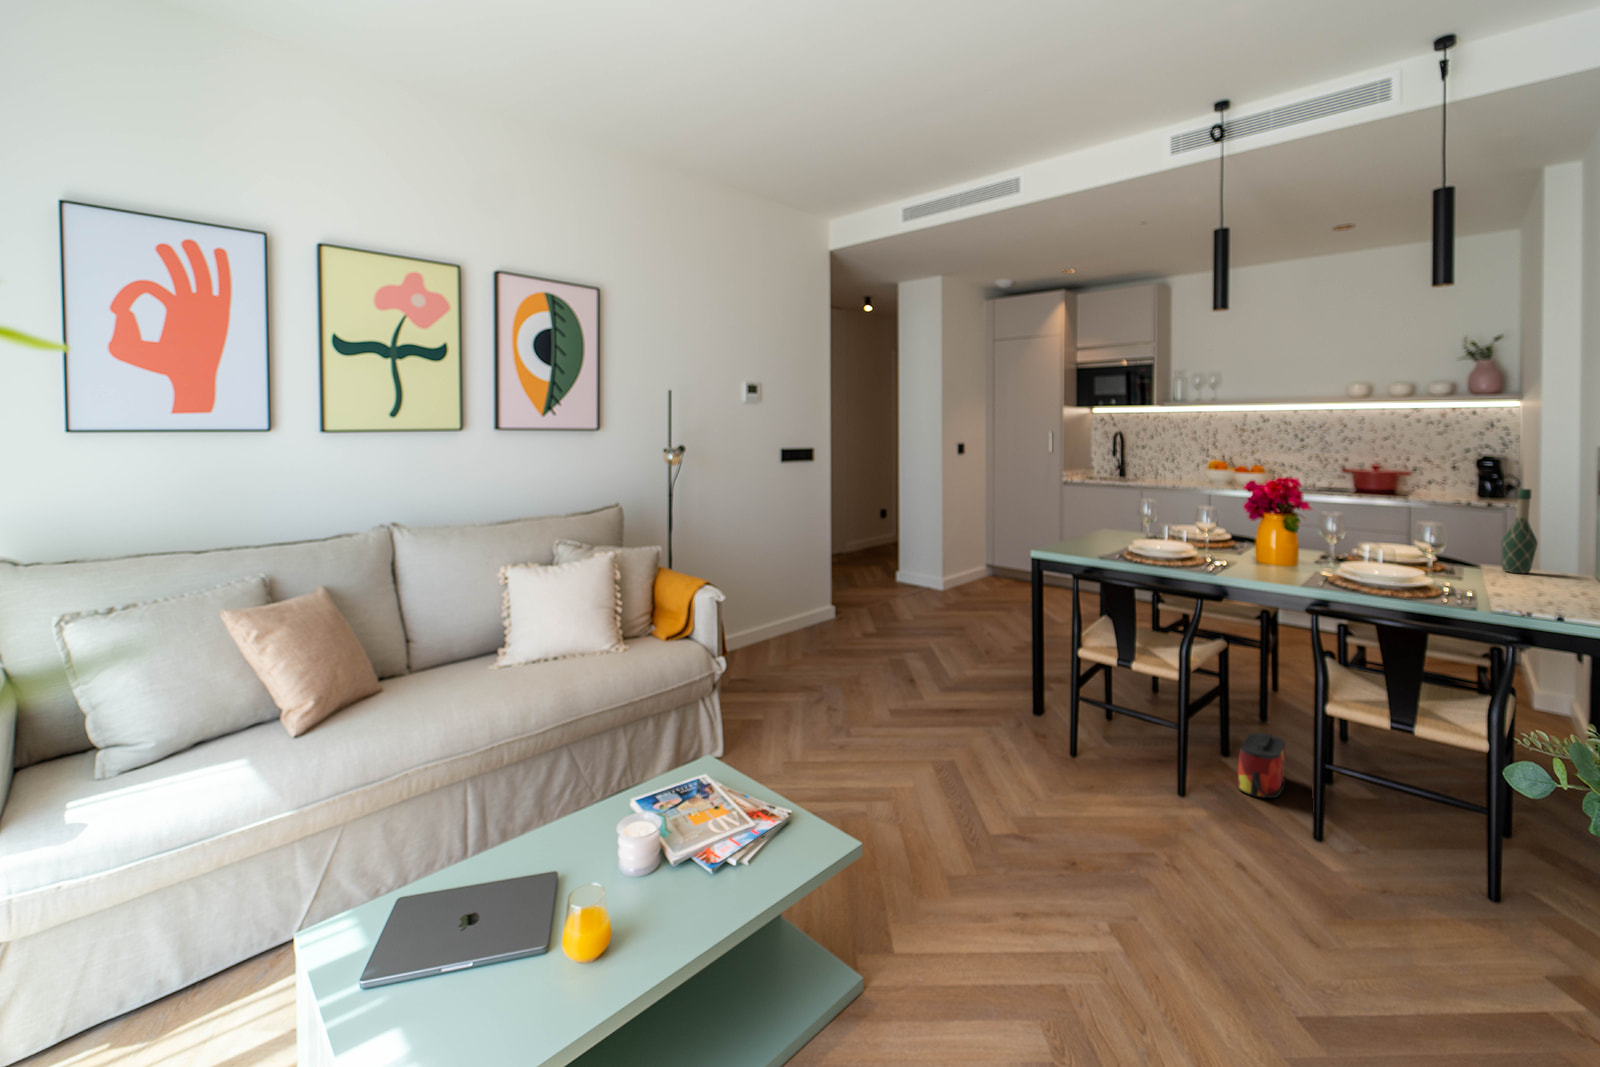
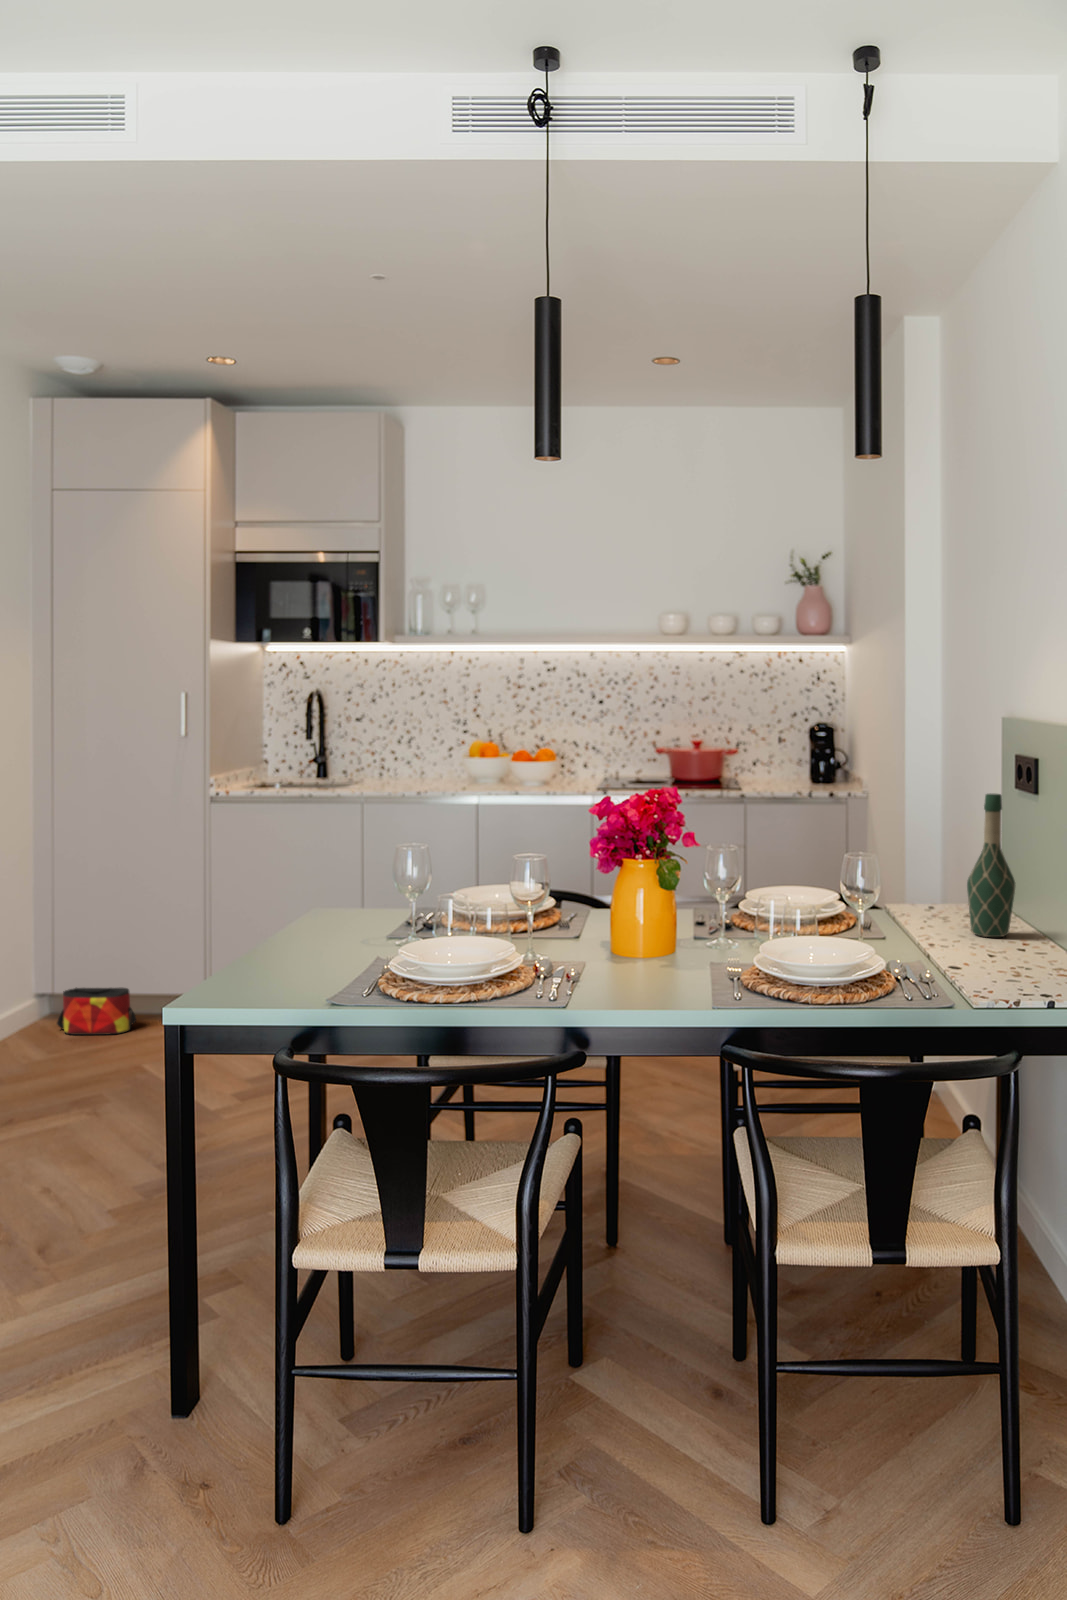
bag: present [1237,733,1285,798] -> present [57,988,136,1035]

